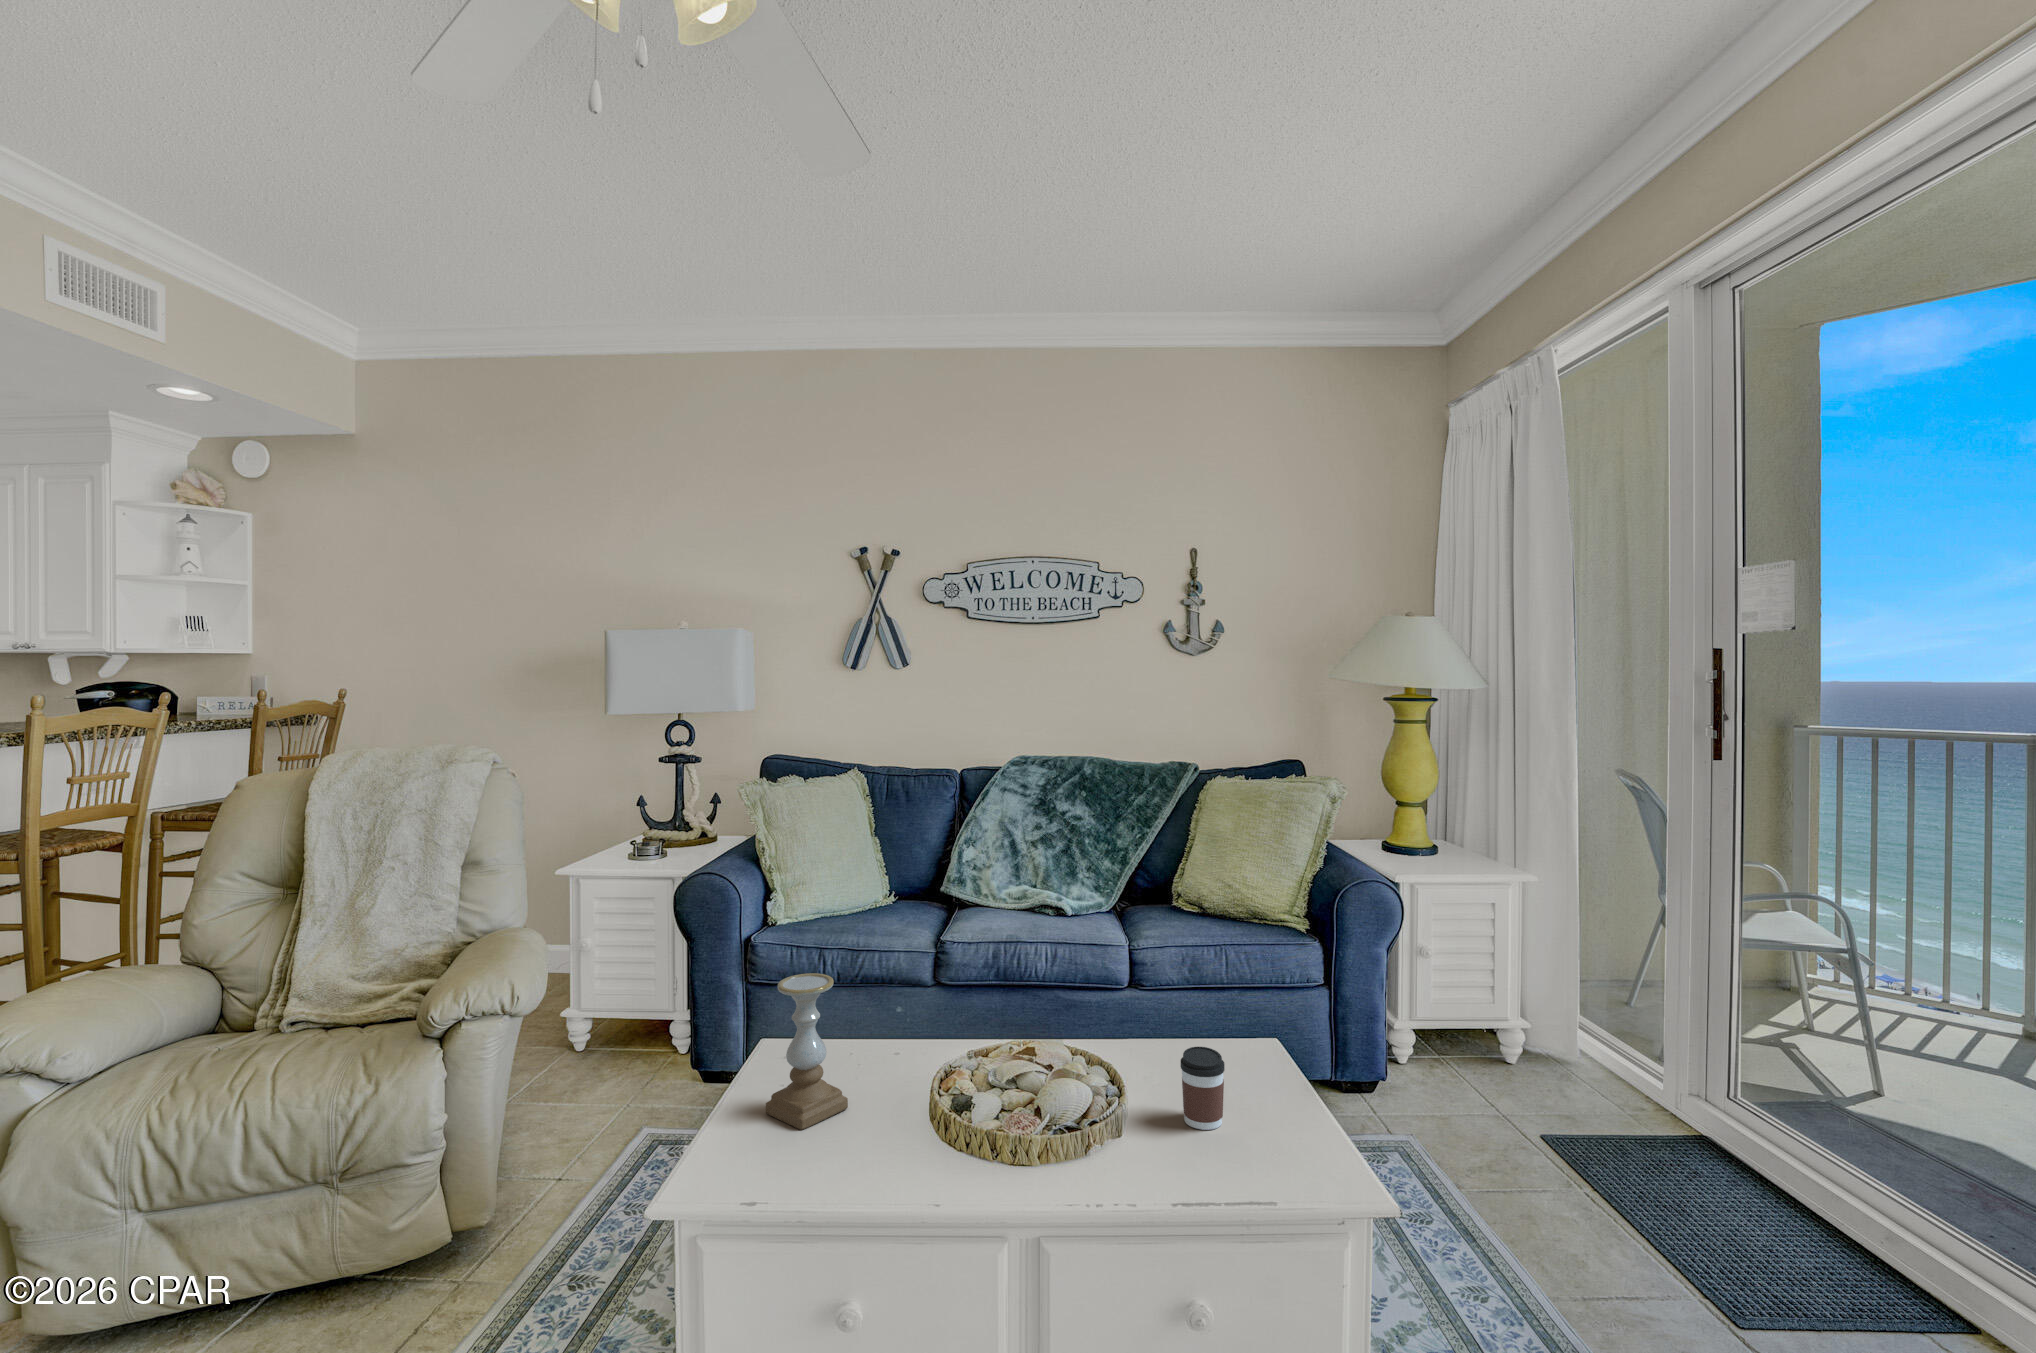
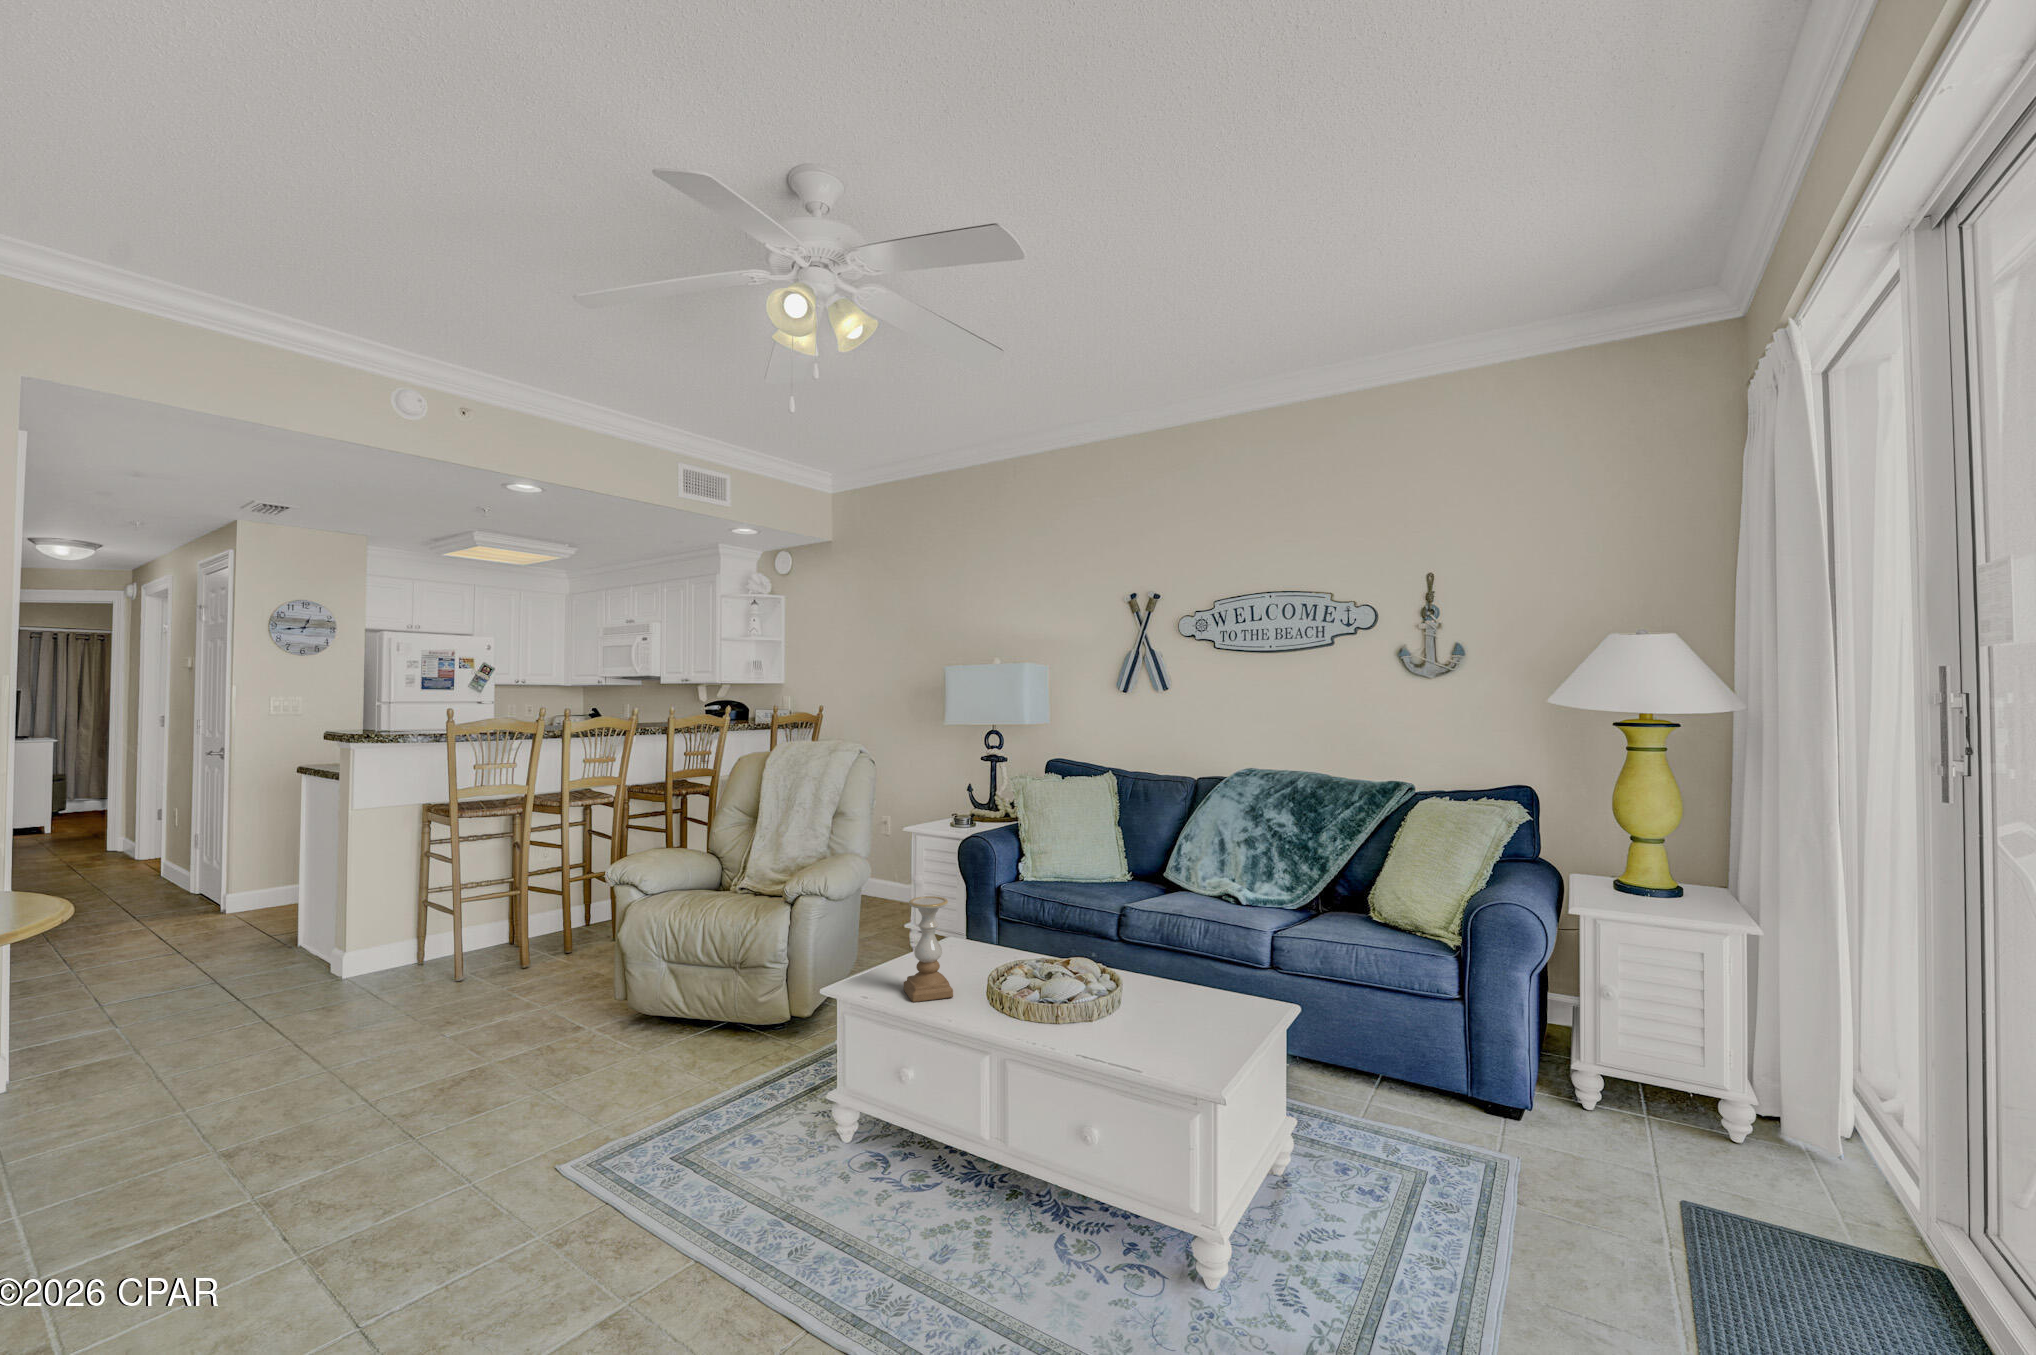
coffee cup: present [1181,1047,1225,1130] -> none [1173,1001,1211,1072]

